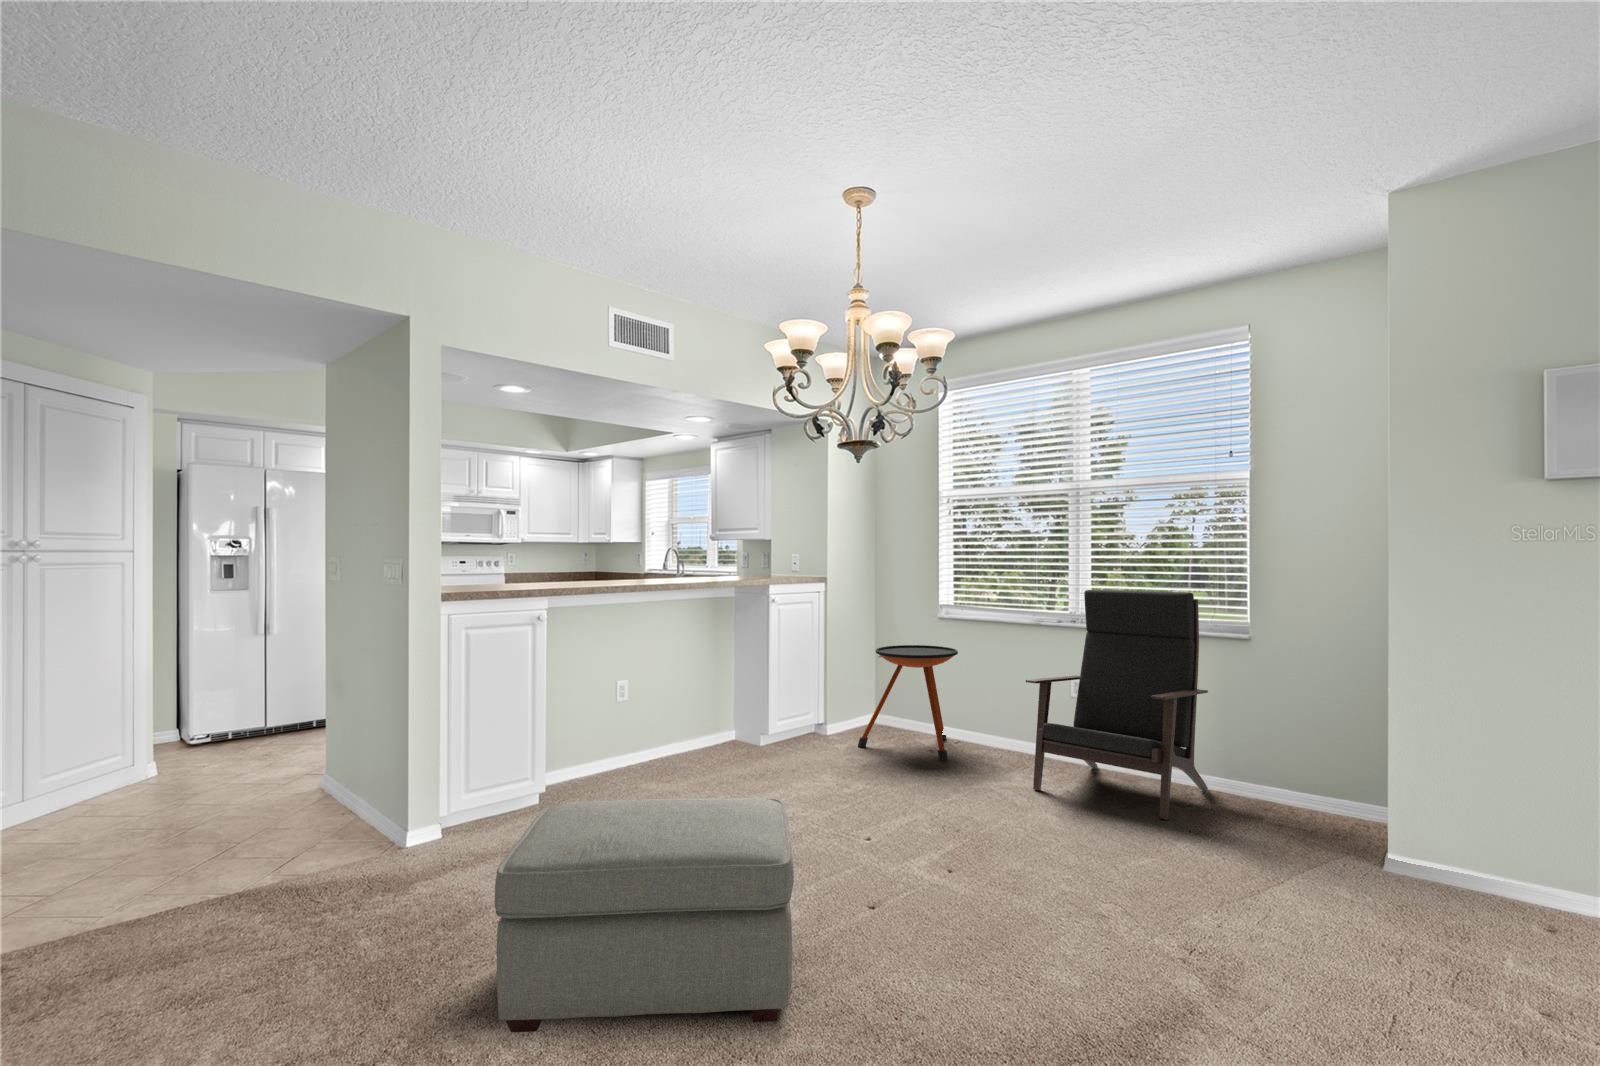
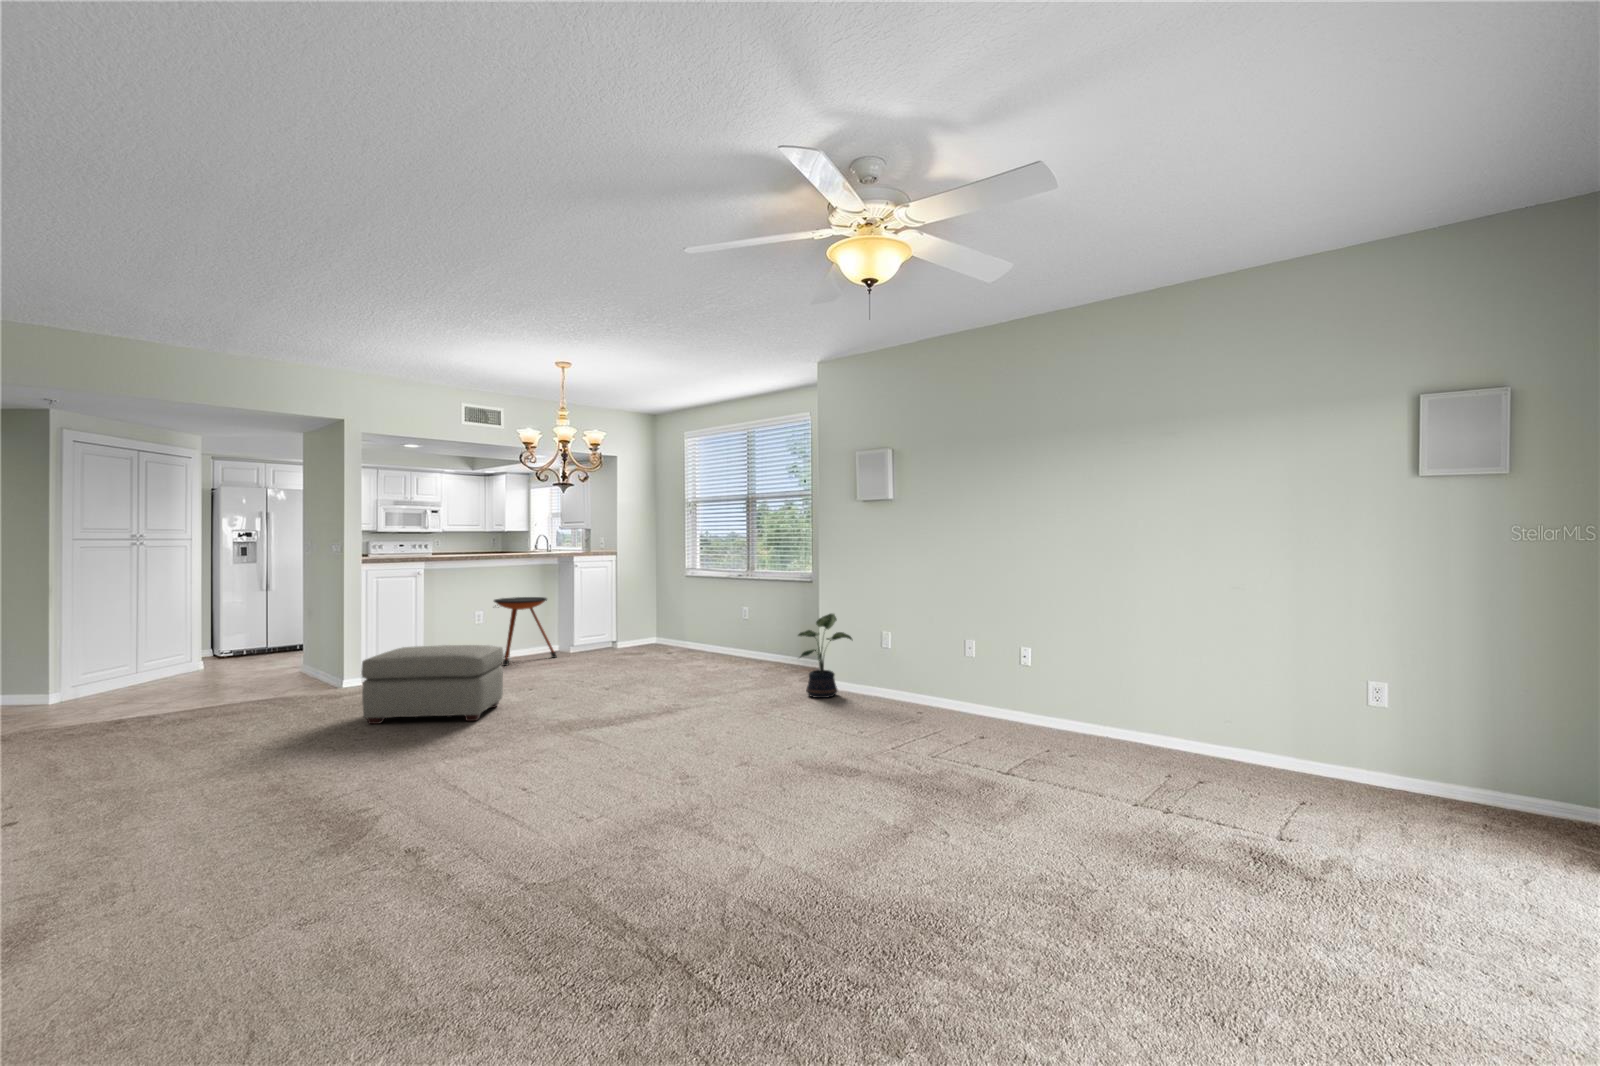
lounge chair: present [1026,590,1208,820] -> none [694,559,794,676]
side table: present [858,645,958,761] -> present [494,597,557,666]
potted plant: none [1389,713,1553,912] -> present [798,614,852,698]

